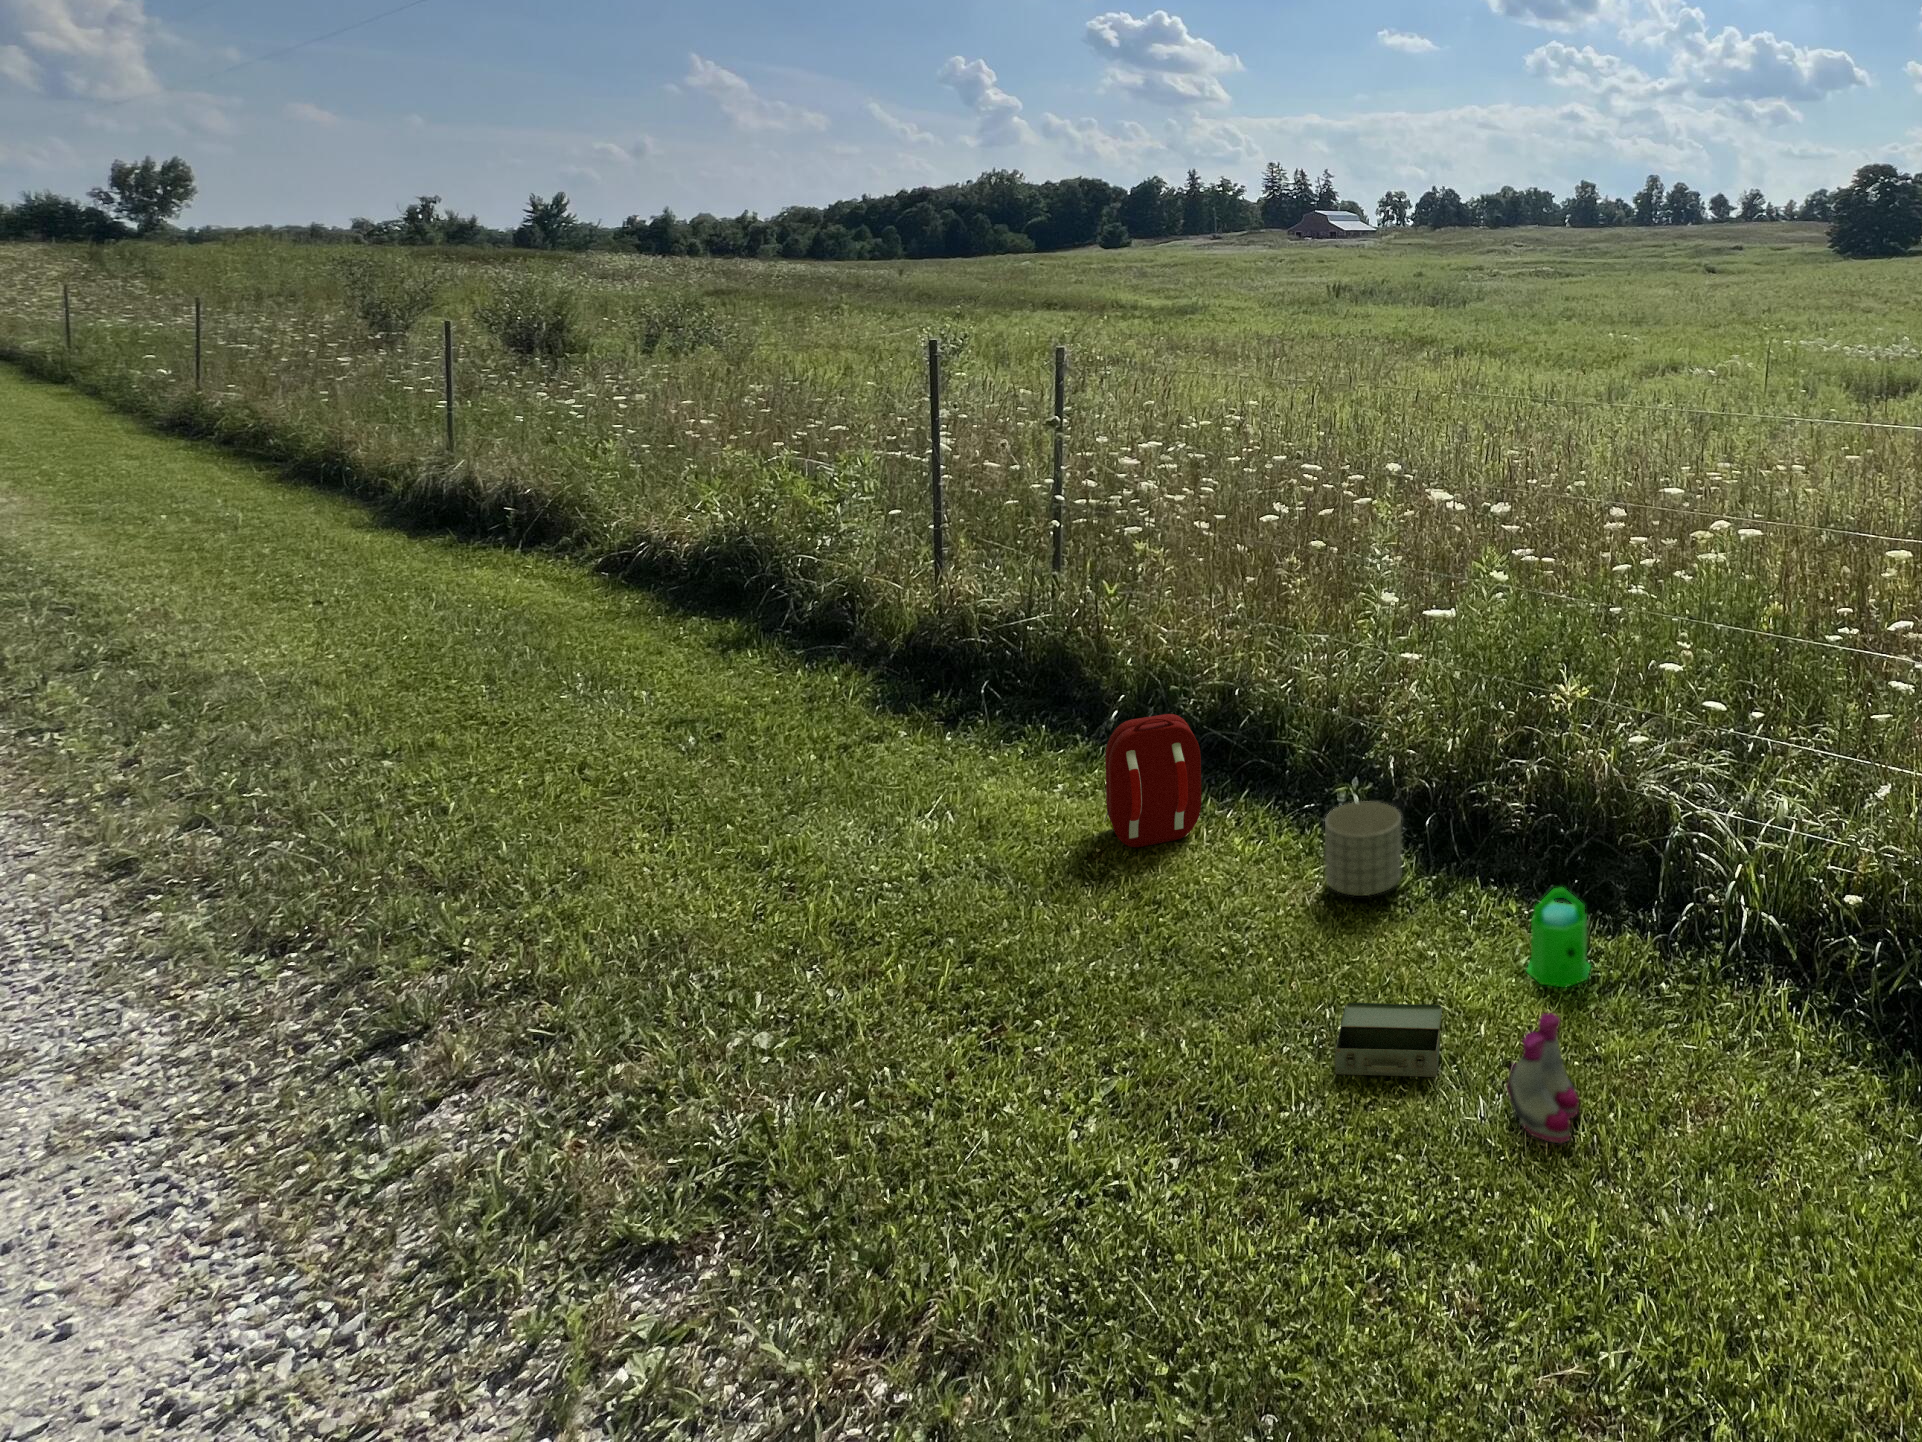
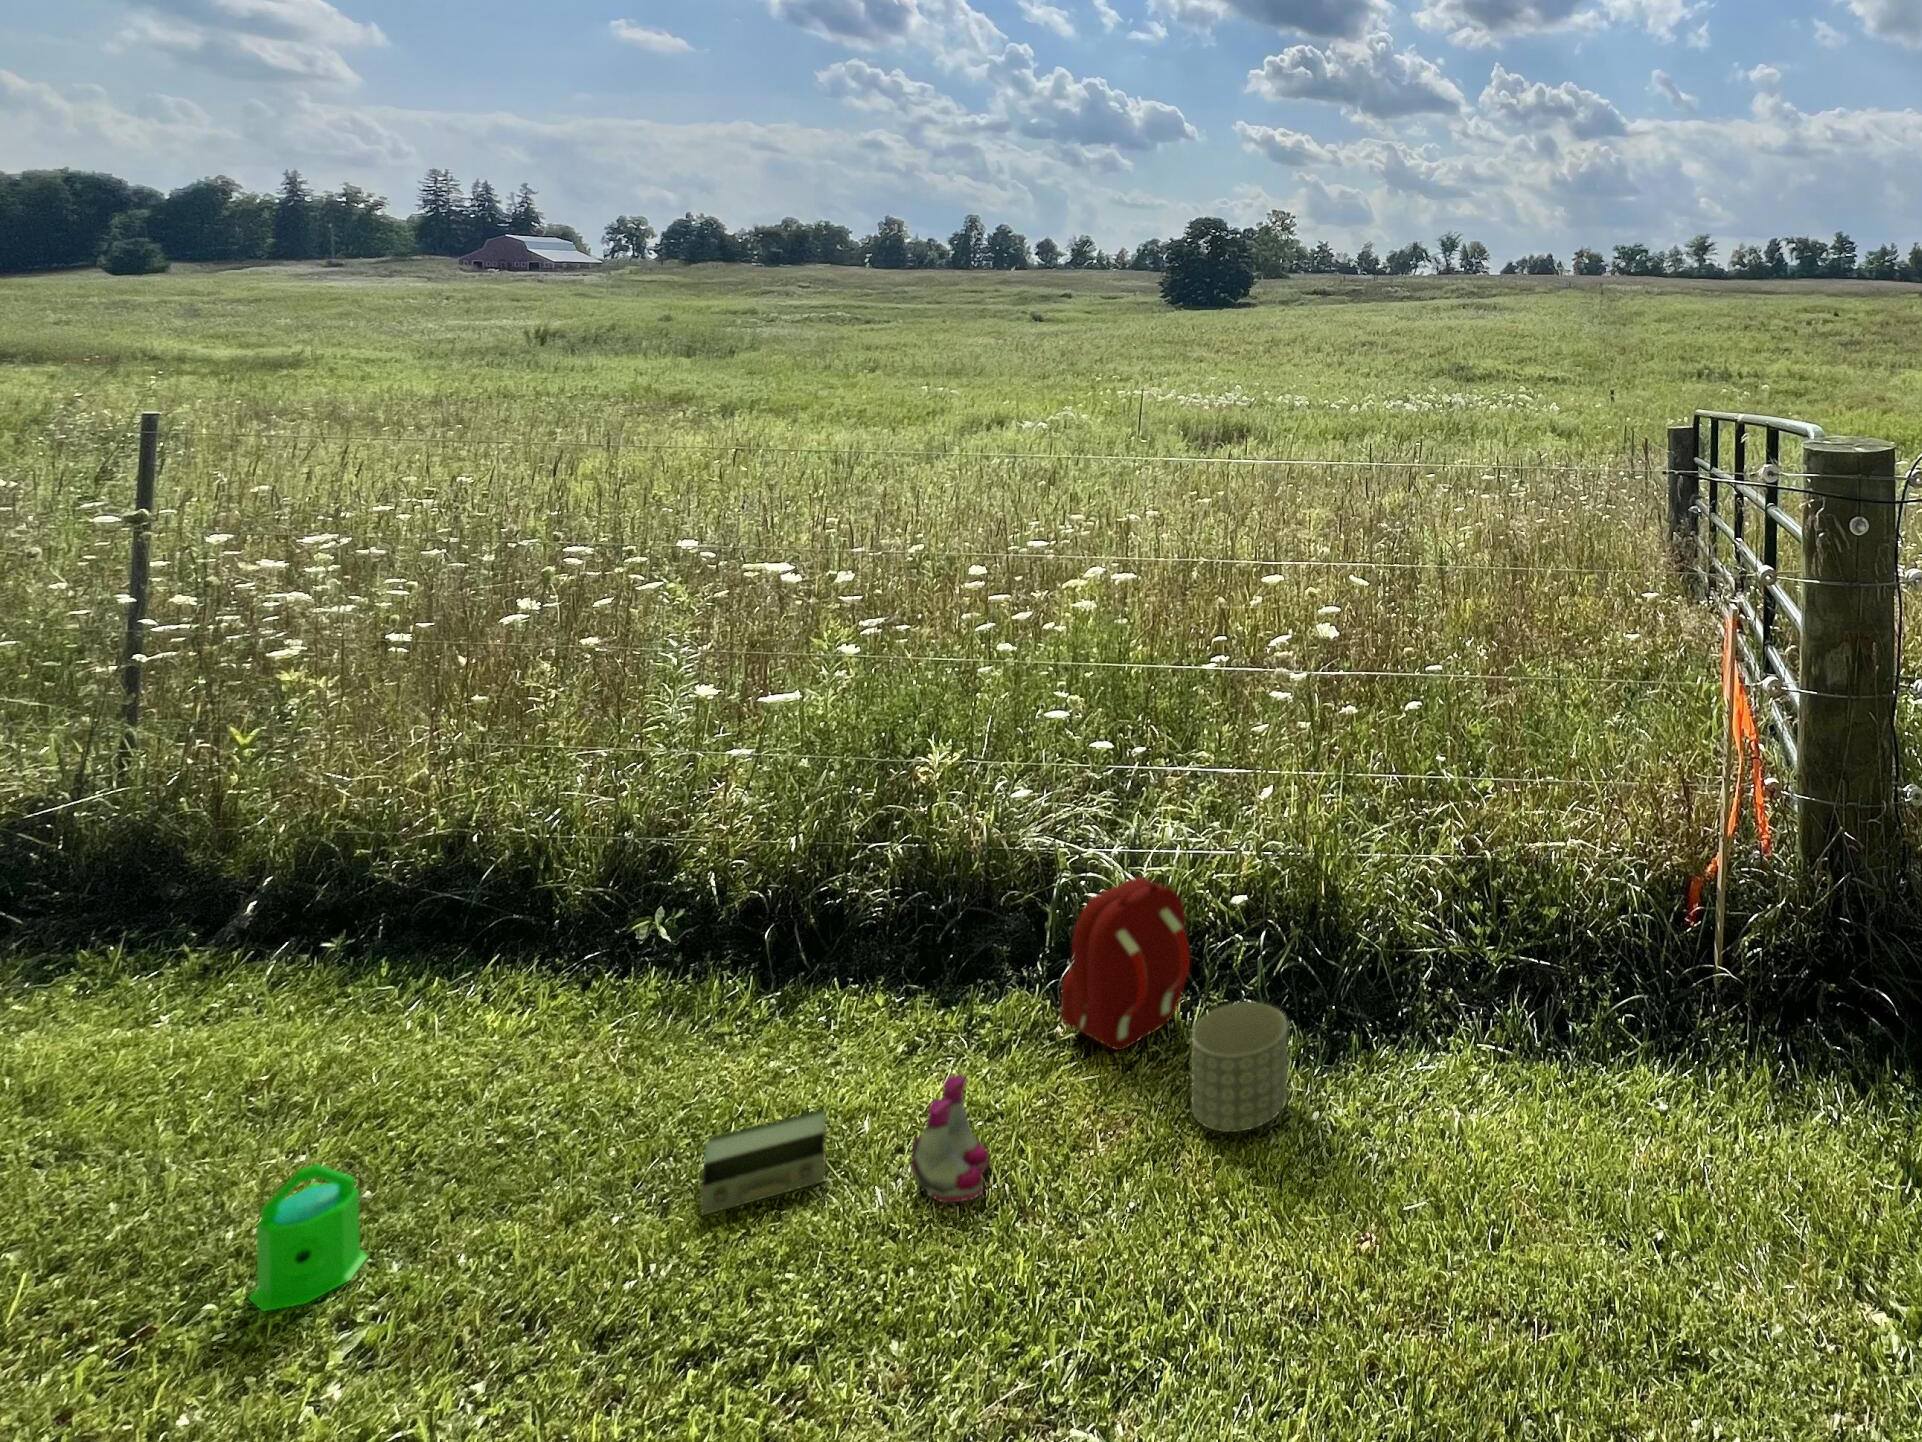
backpack: present [1104,714,1201,847] -> present [1061,877,1190,1050]
planter: present [1325,802,1401,896] -> present [1192,1002,1287,1132]
watering can: present [1527,888,1591,987] -> present [249,1164,367,1311]

